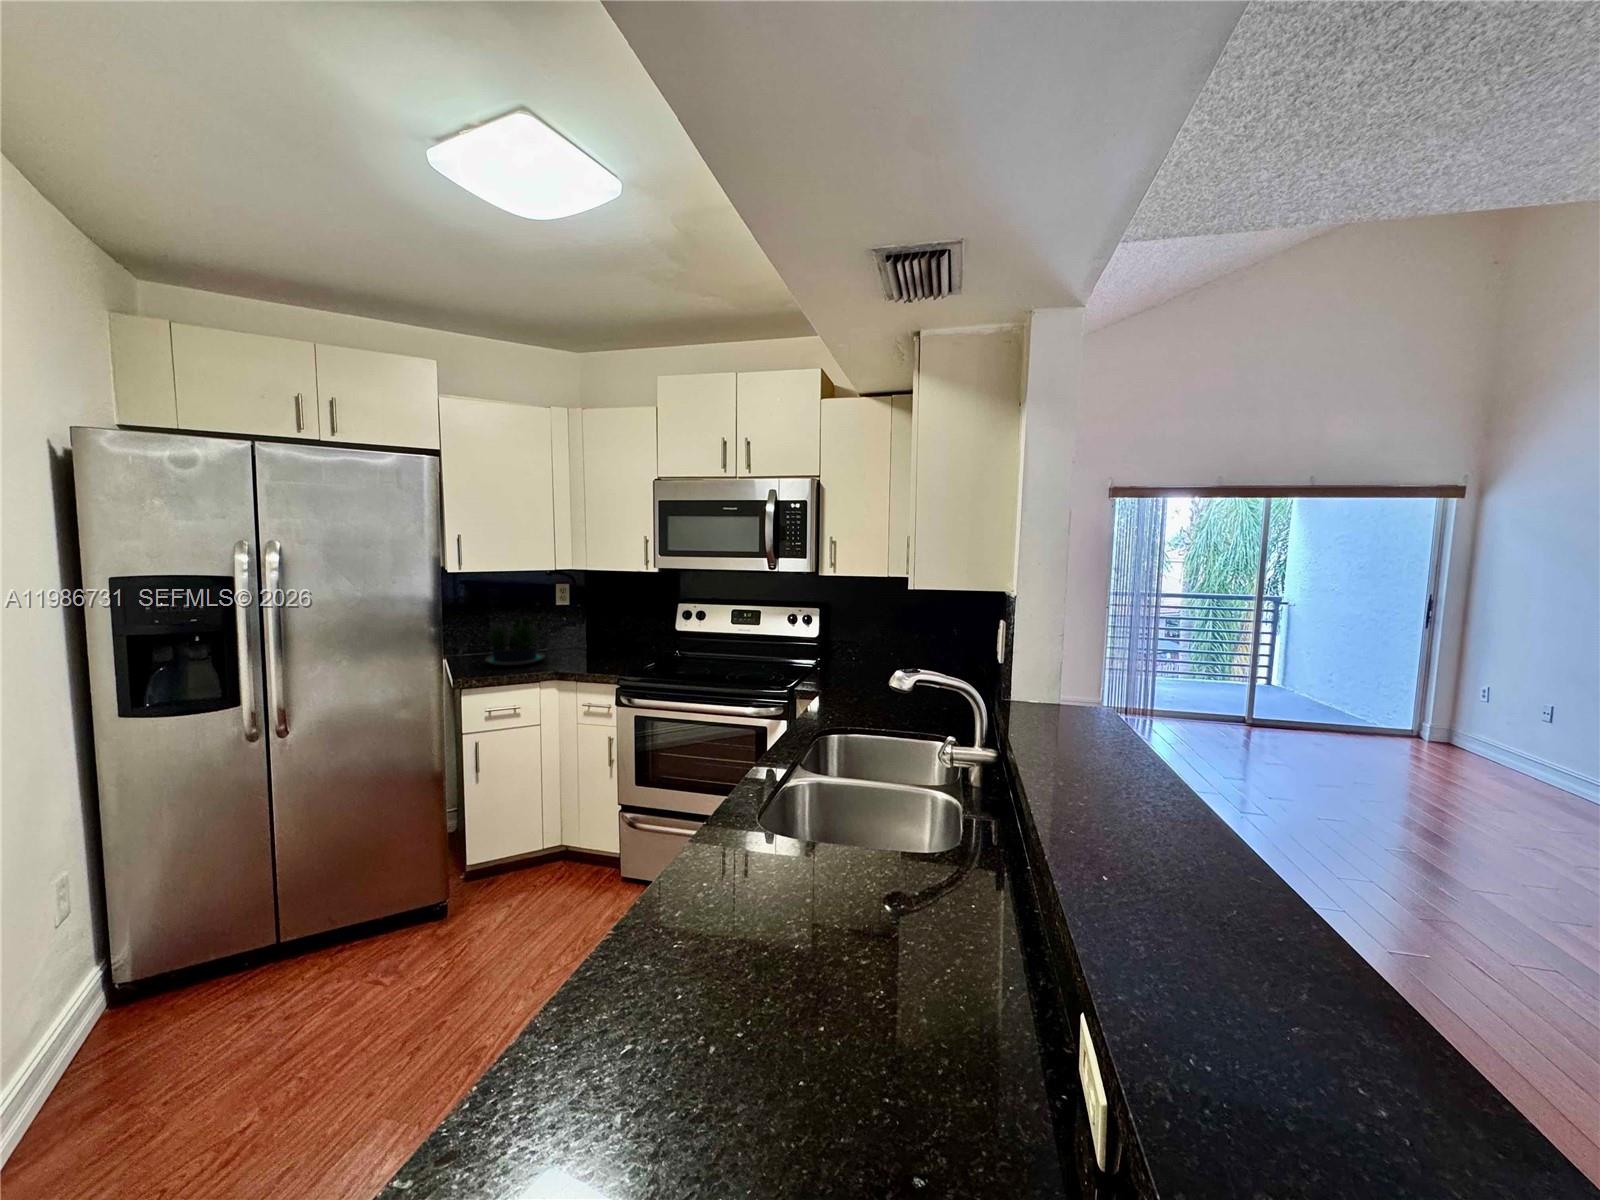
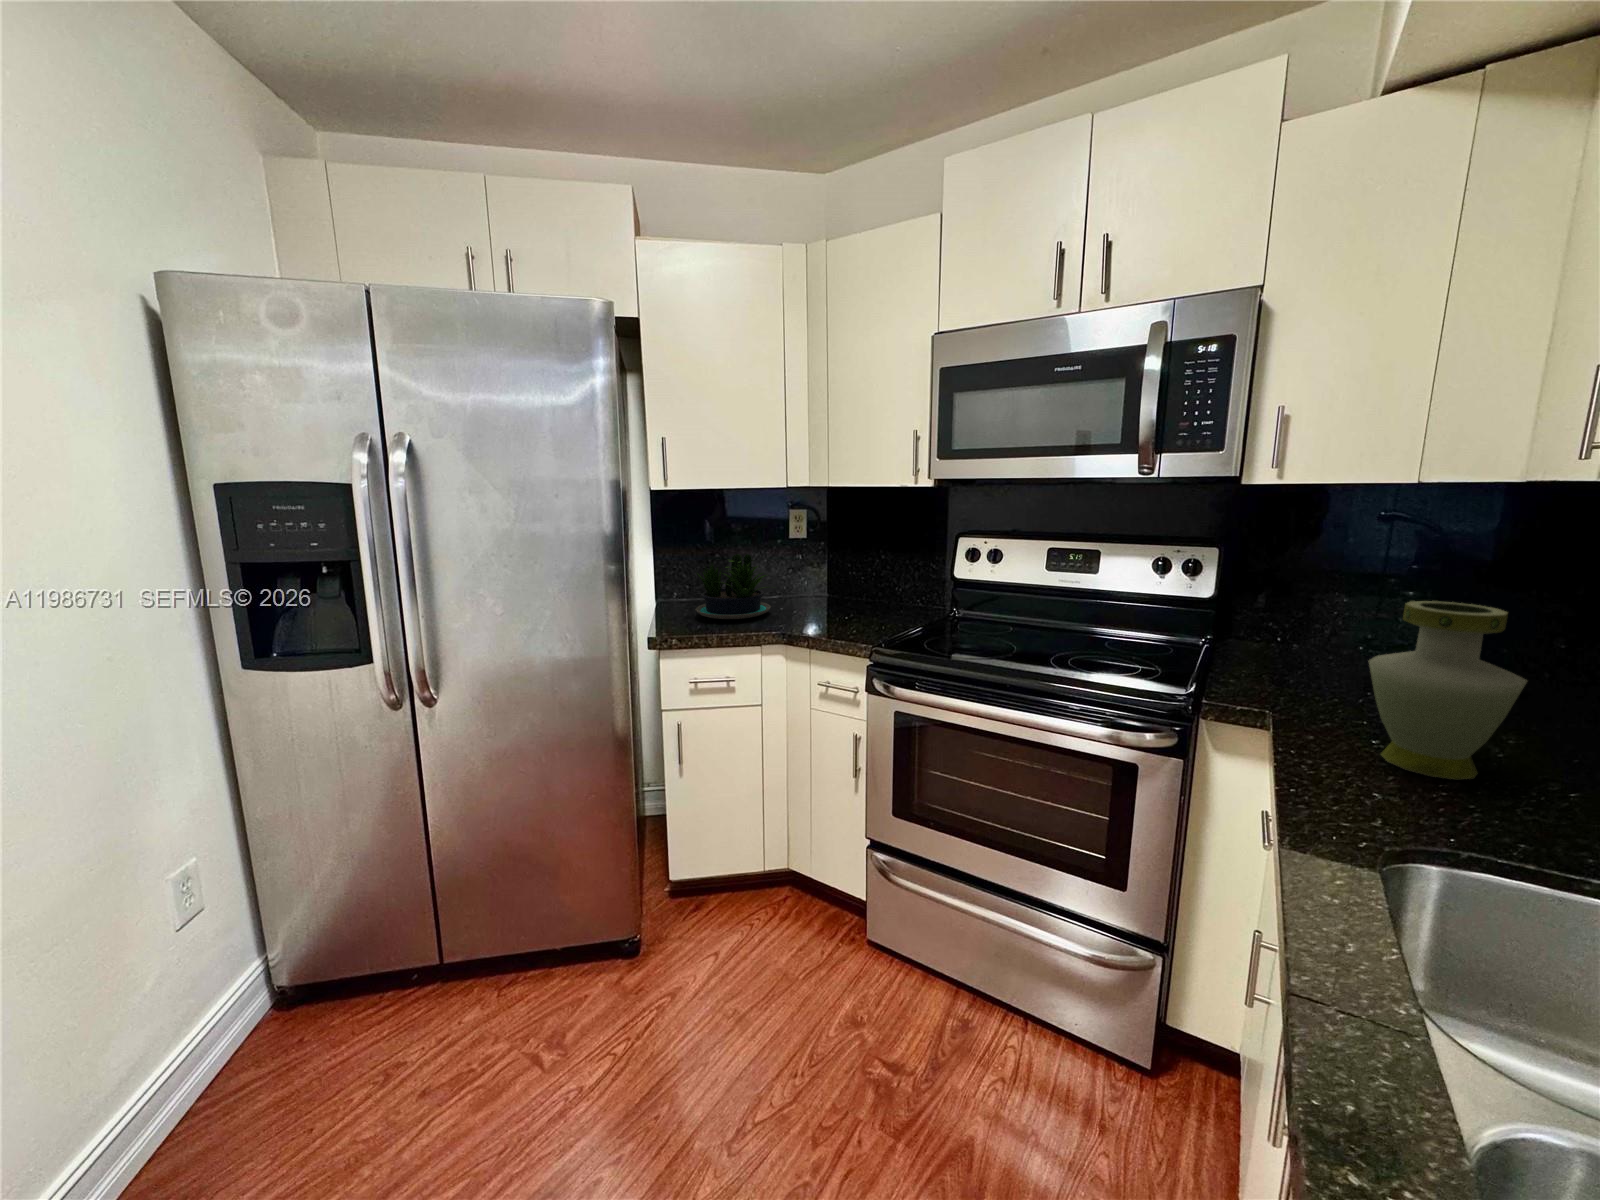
vase: none [846,633,895,708] -> present [1369,601,1528,779]

